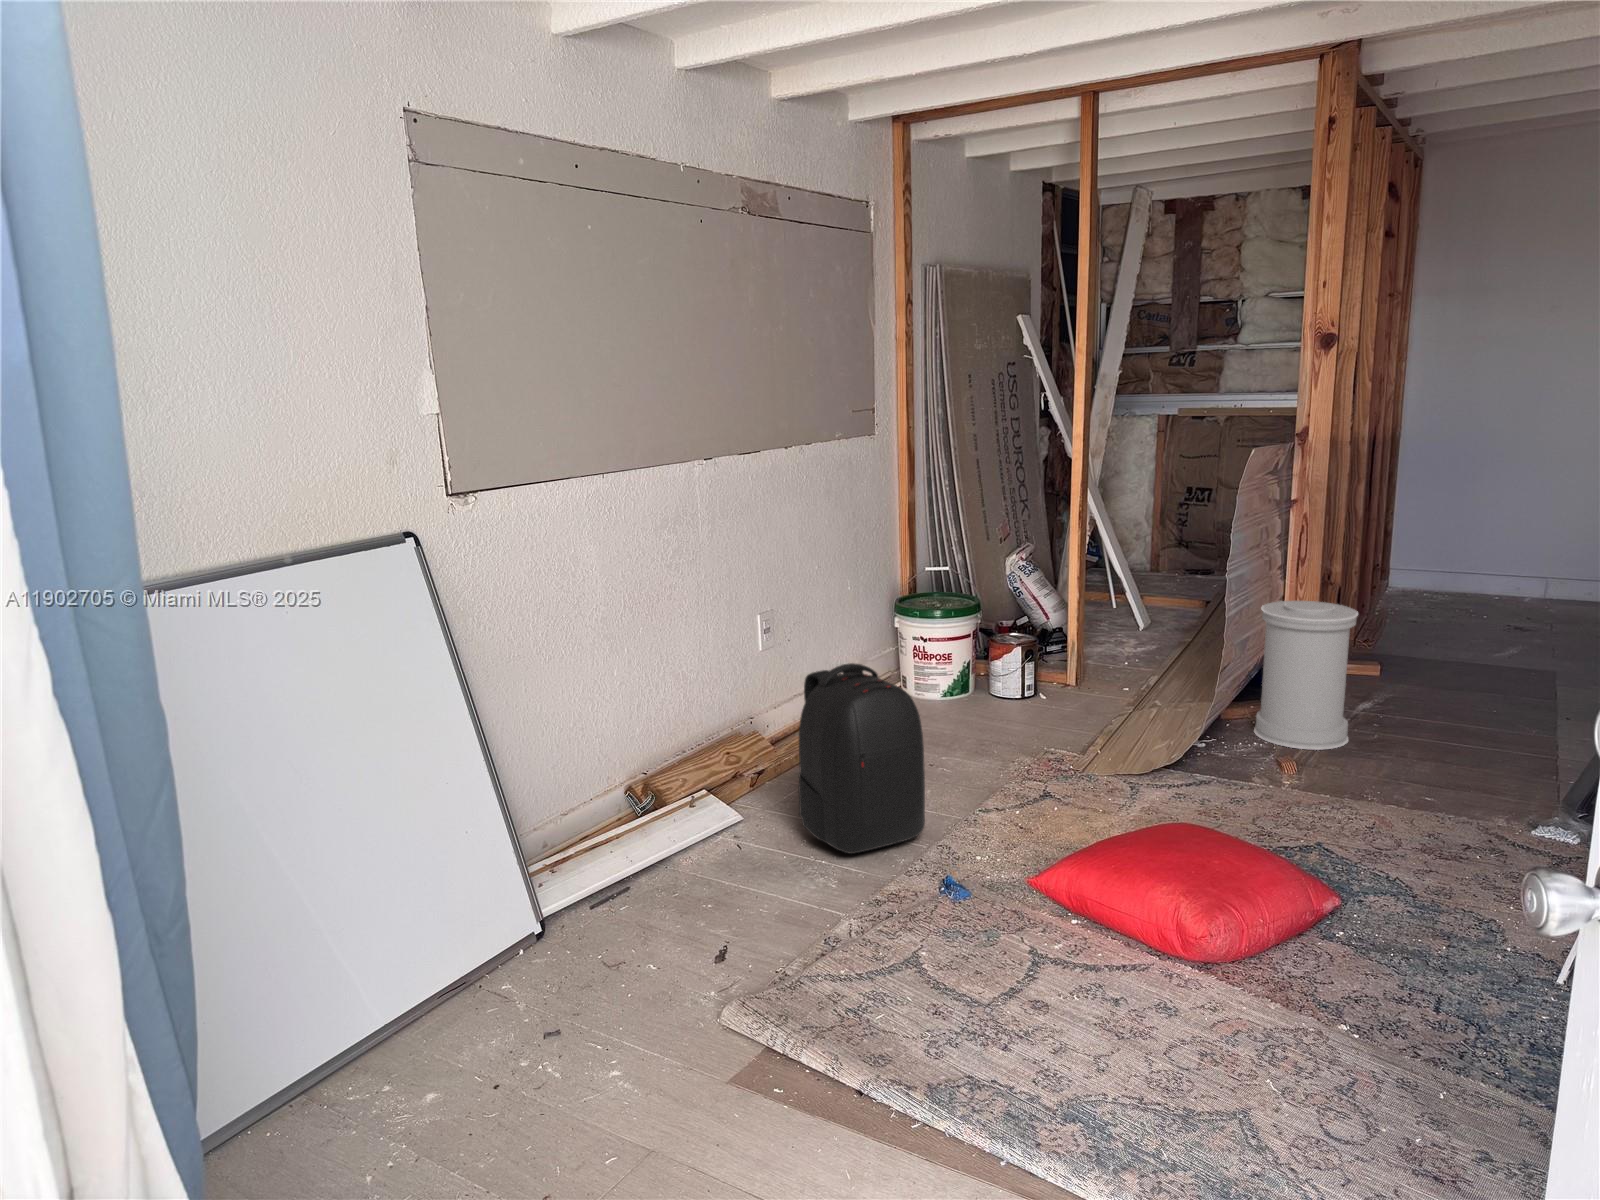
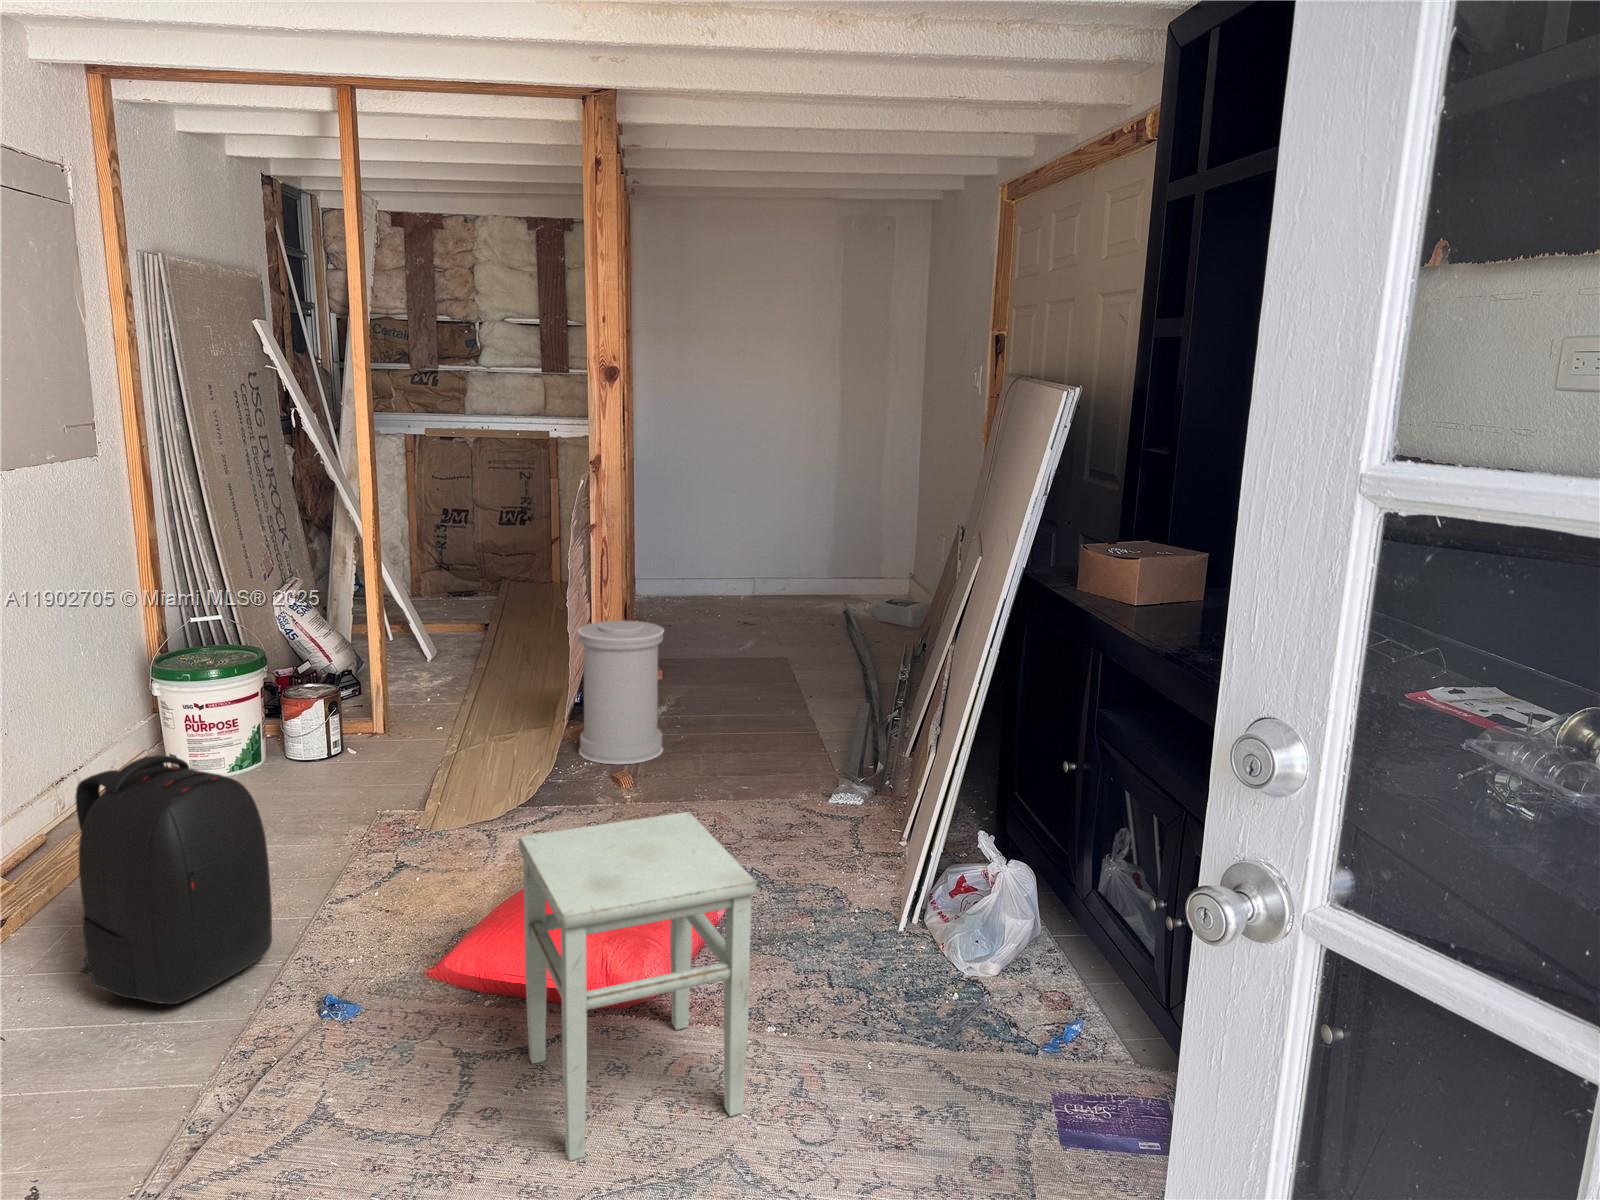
stool: none [1089,771,1298,1088] -> present [518,812,756,1160]

